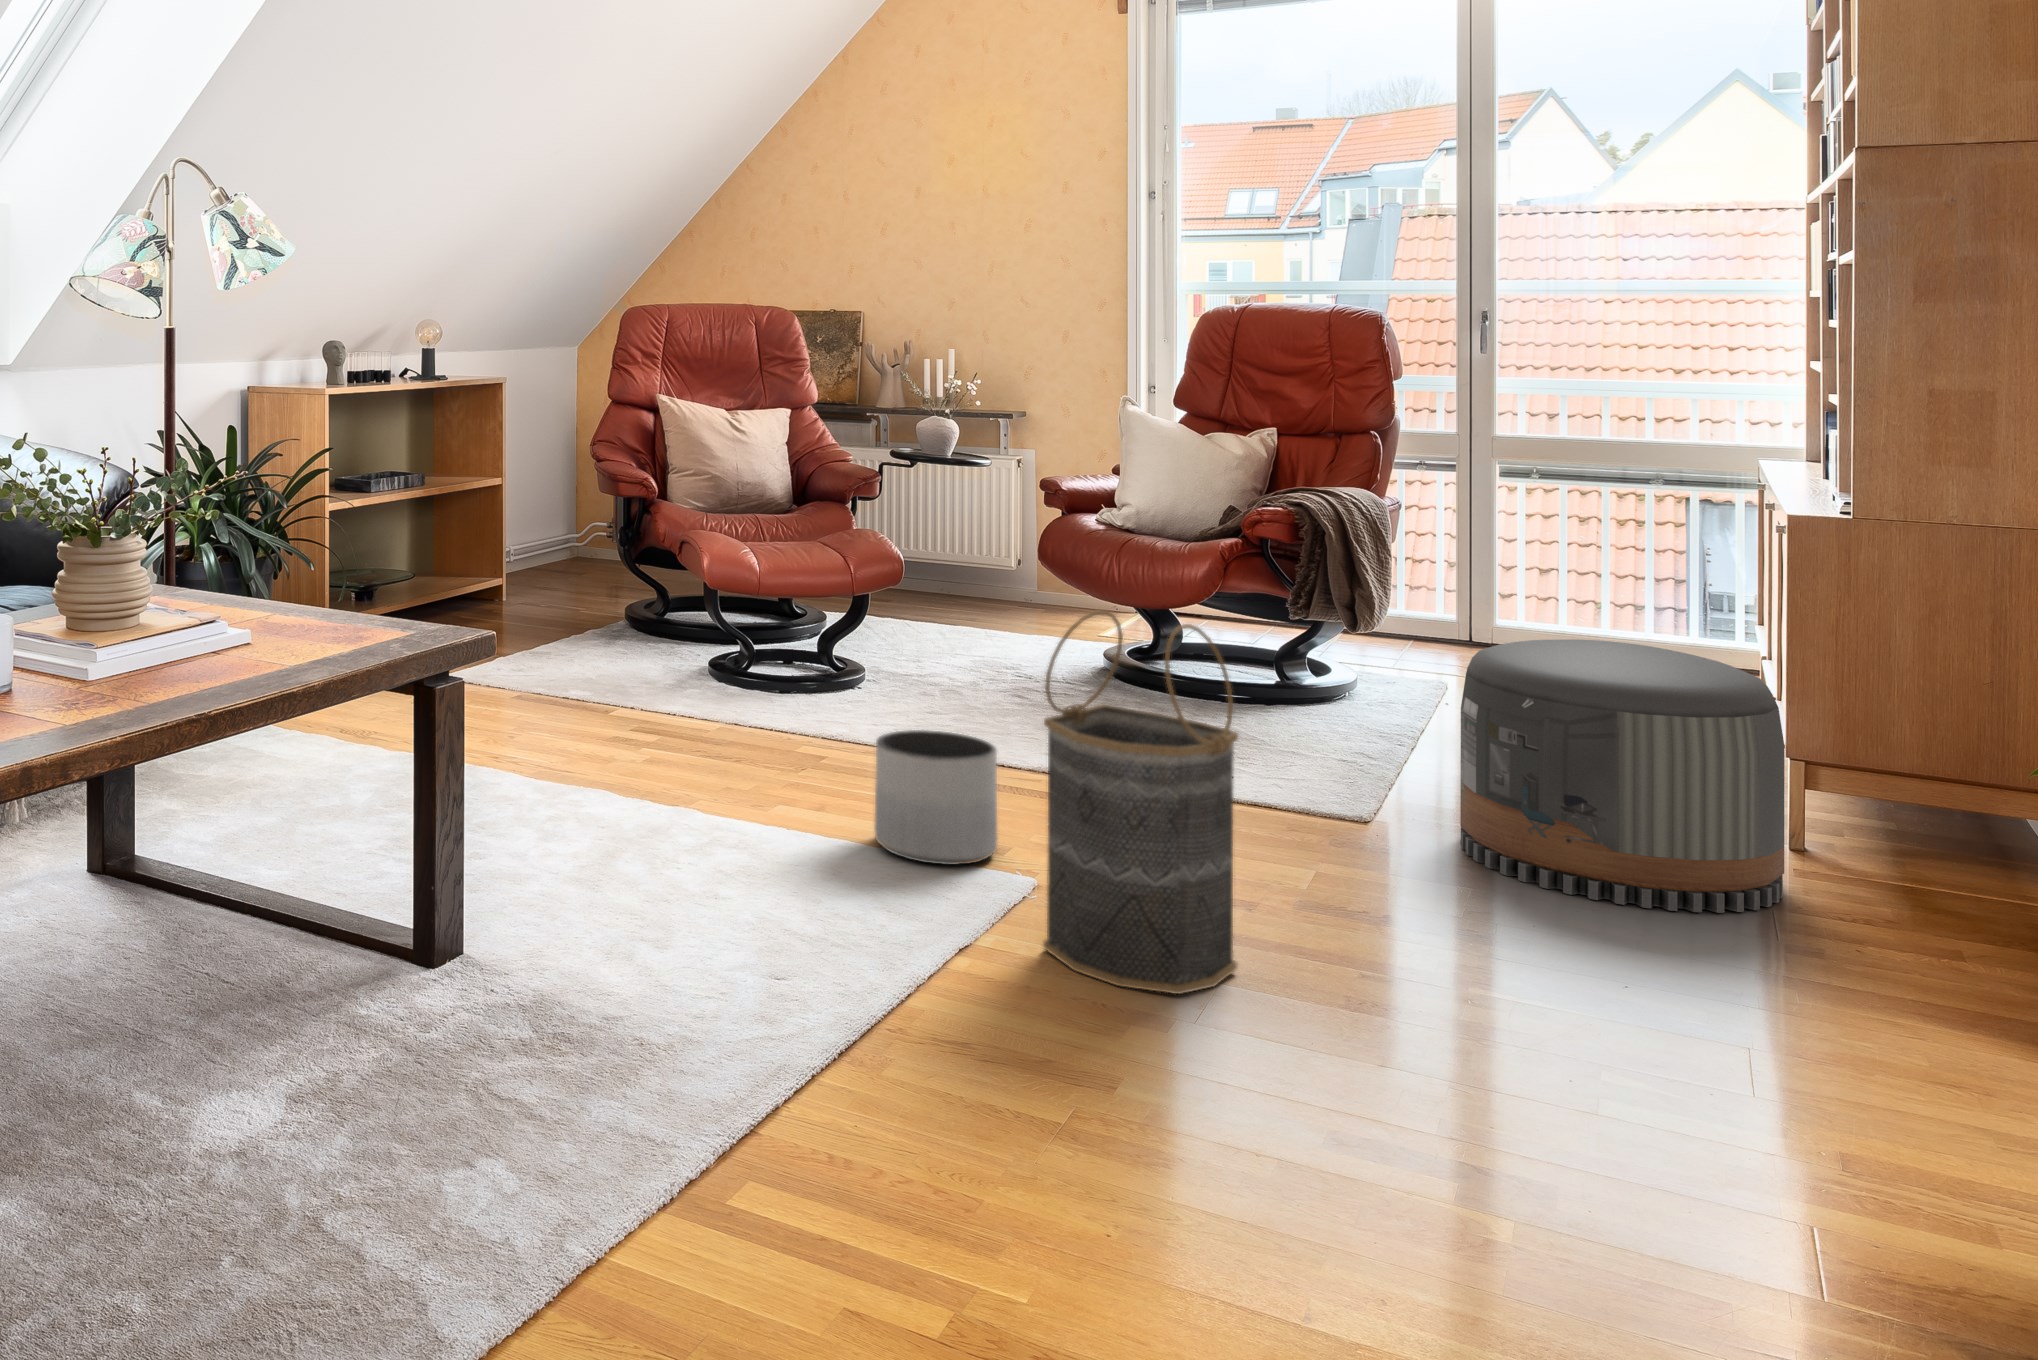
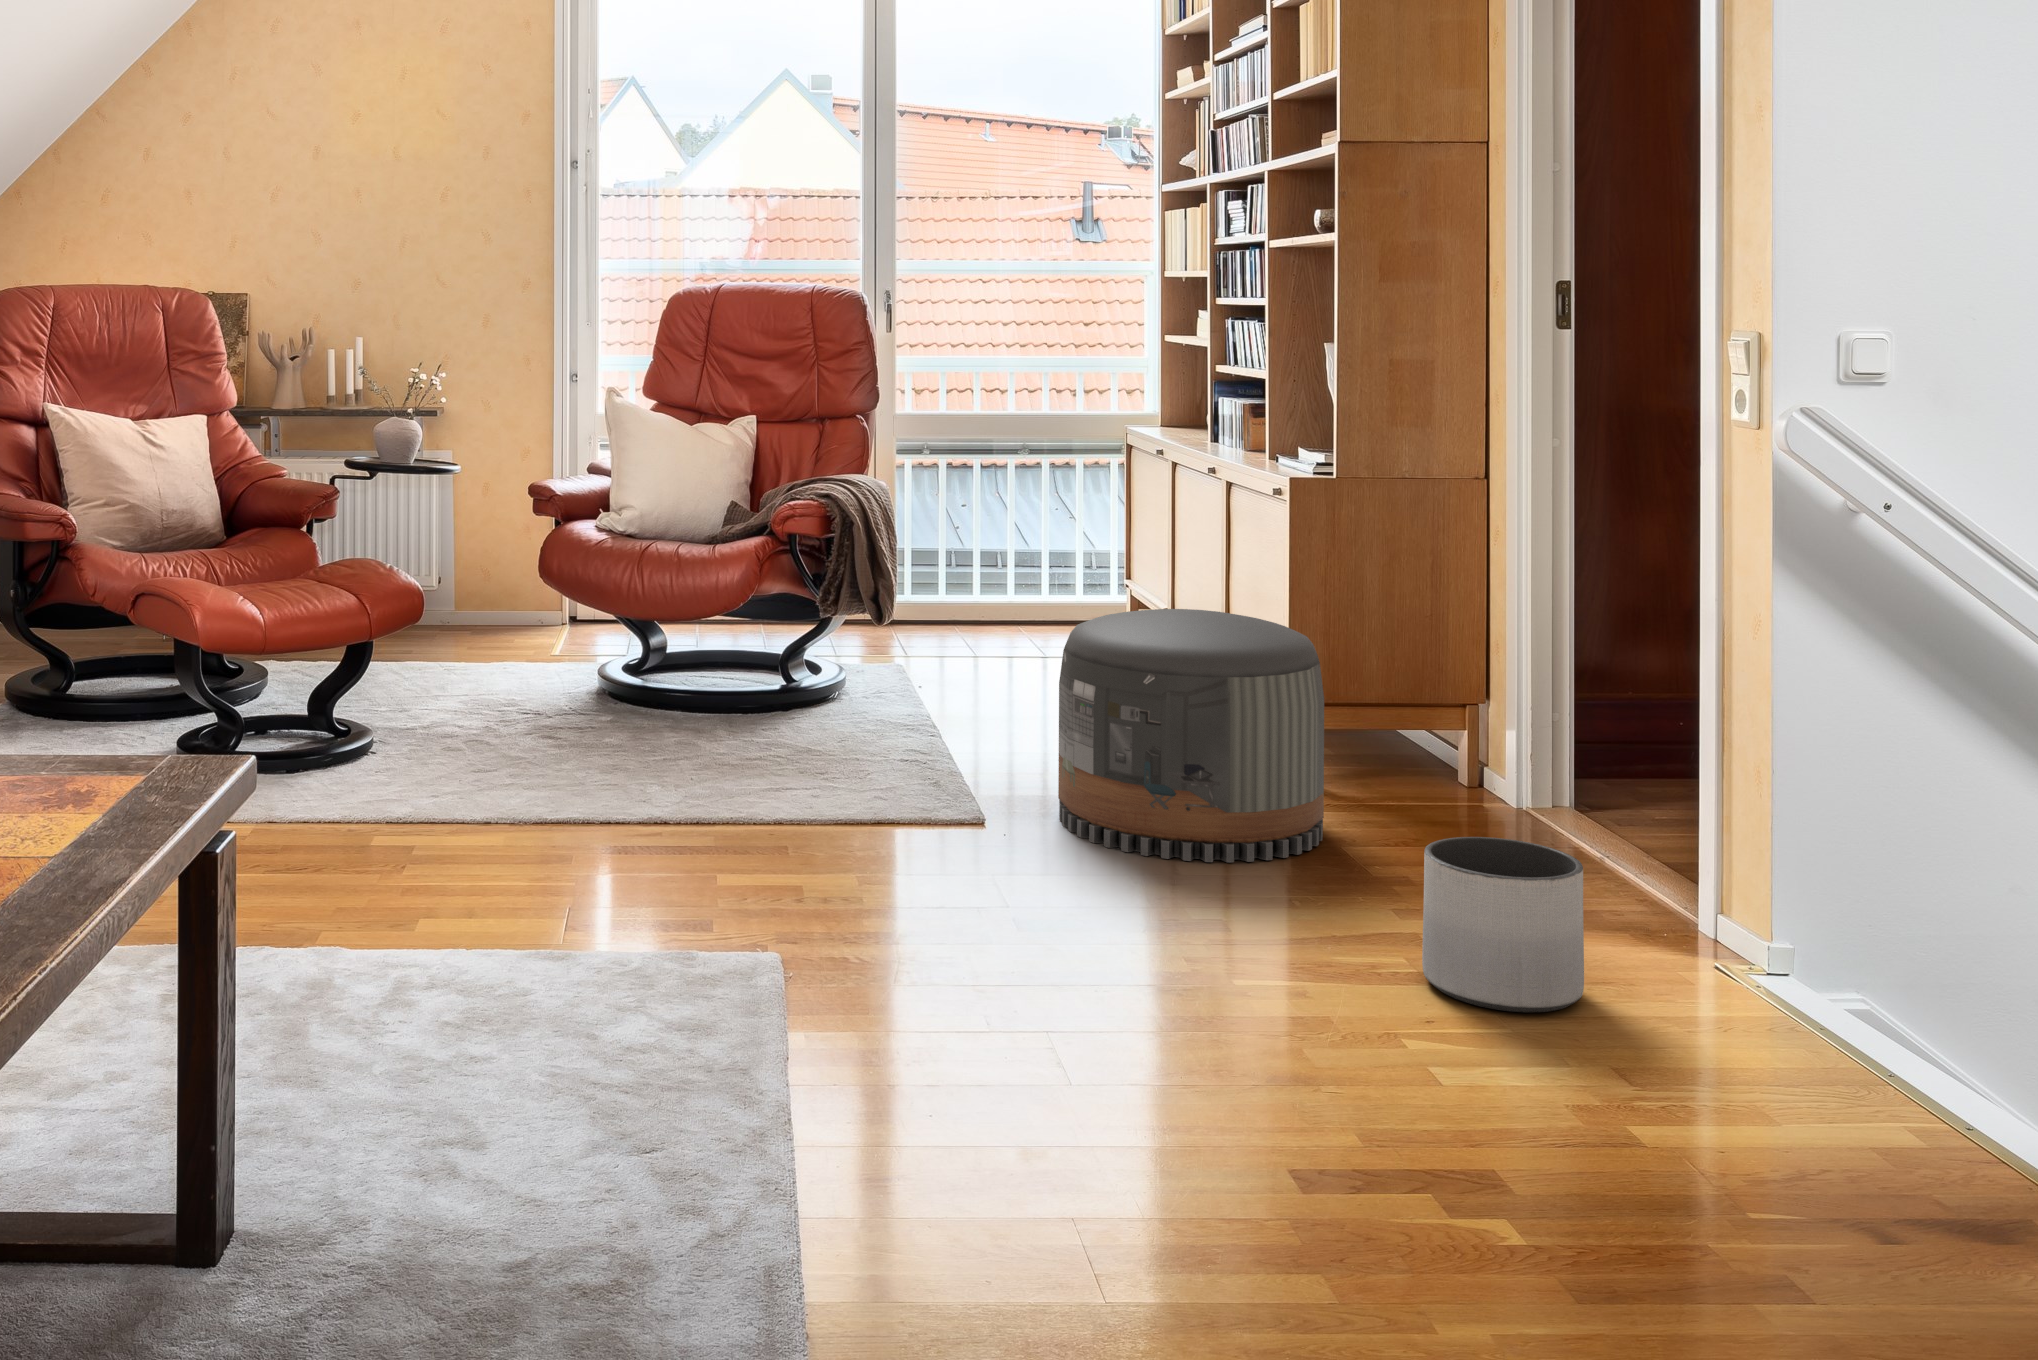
basket: present [1043,610,1238,994] -> none [857,634,1051,1060]
planter: present [874,730,998,865] -> present [1422,837,1584,1012]

